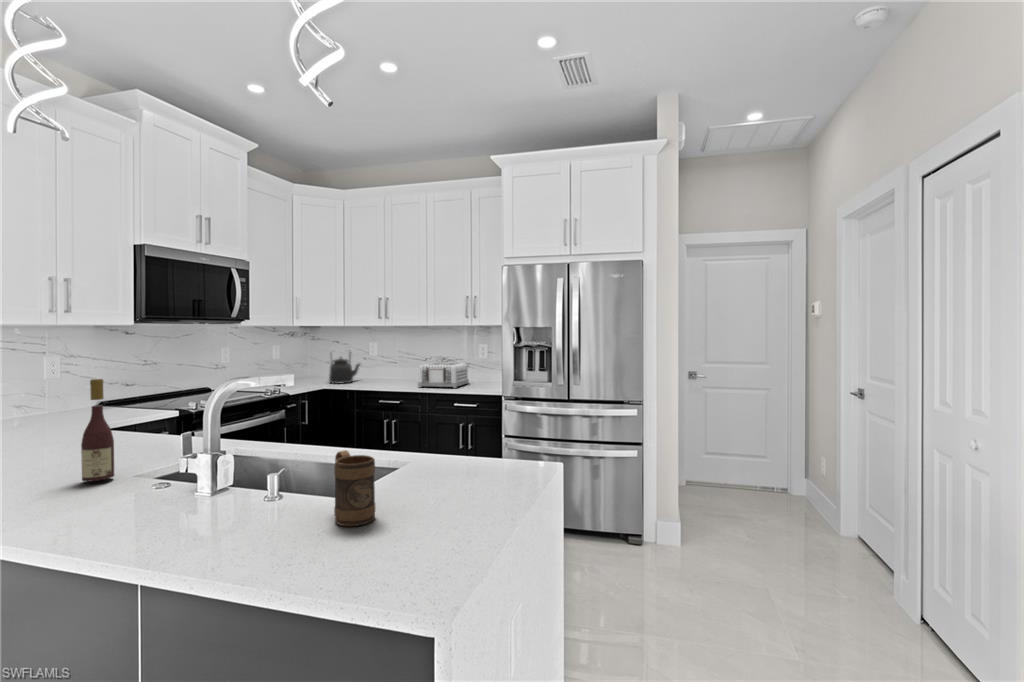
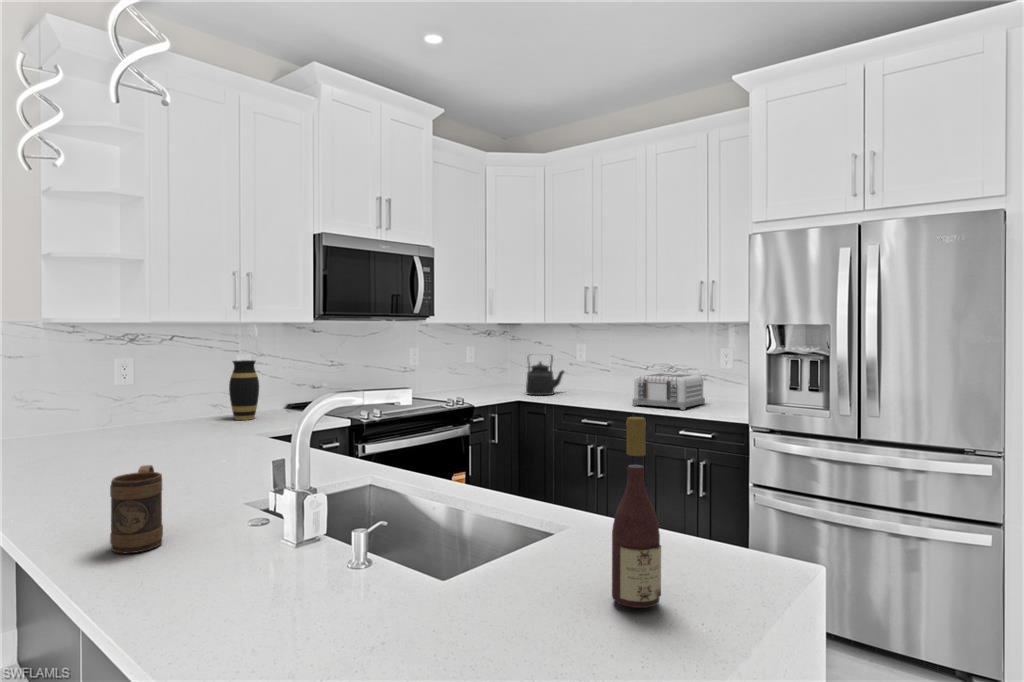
vase: none [43,361,78,417] -> present [229,360,259,420]
wine bottle: present [81,379,114,481] -> present [612,417,661,608]
mug: present [334,450,375,526] -> present [110,465,163,553]

